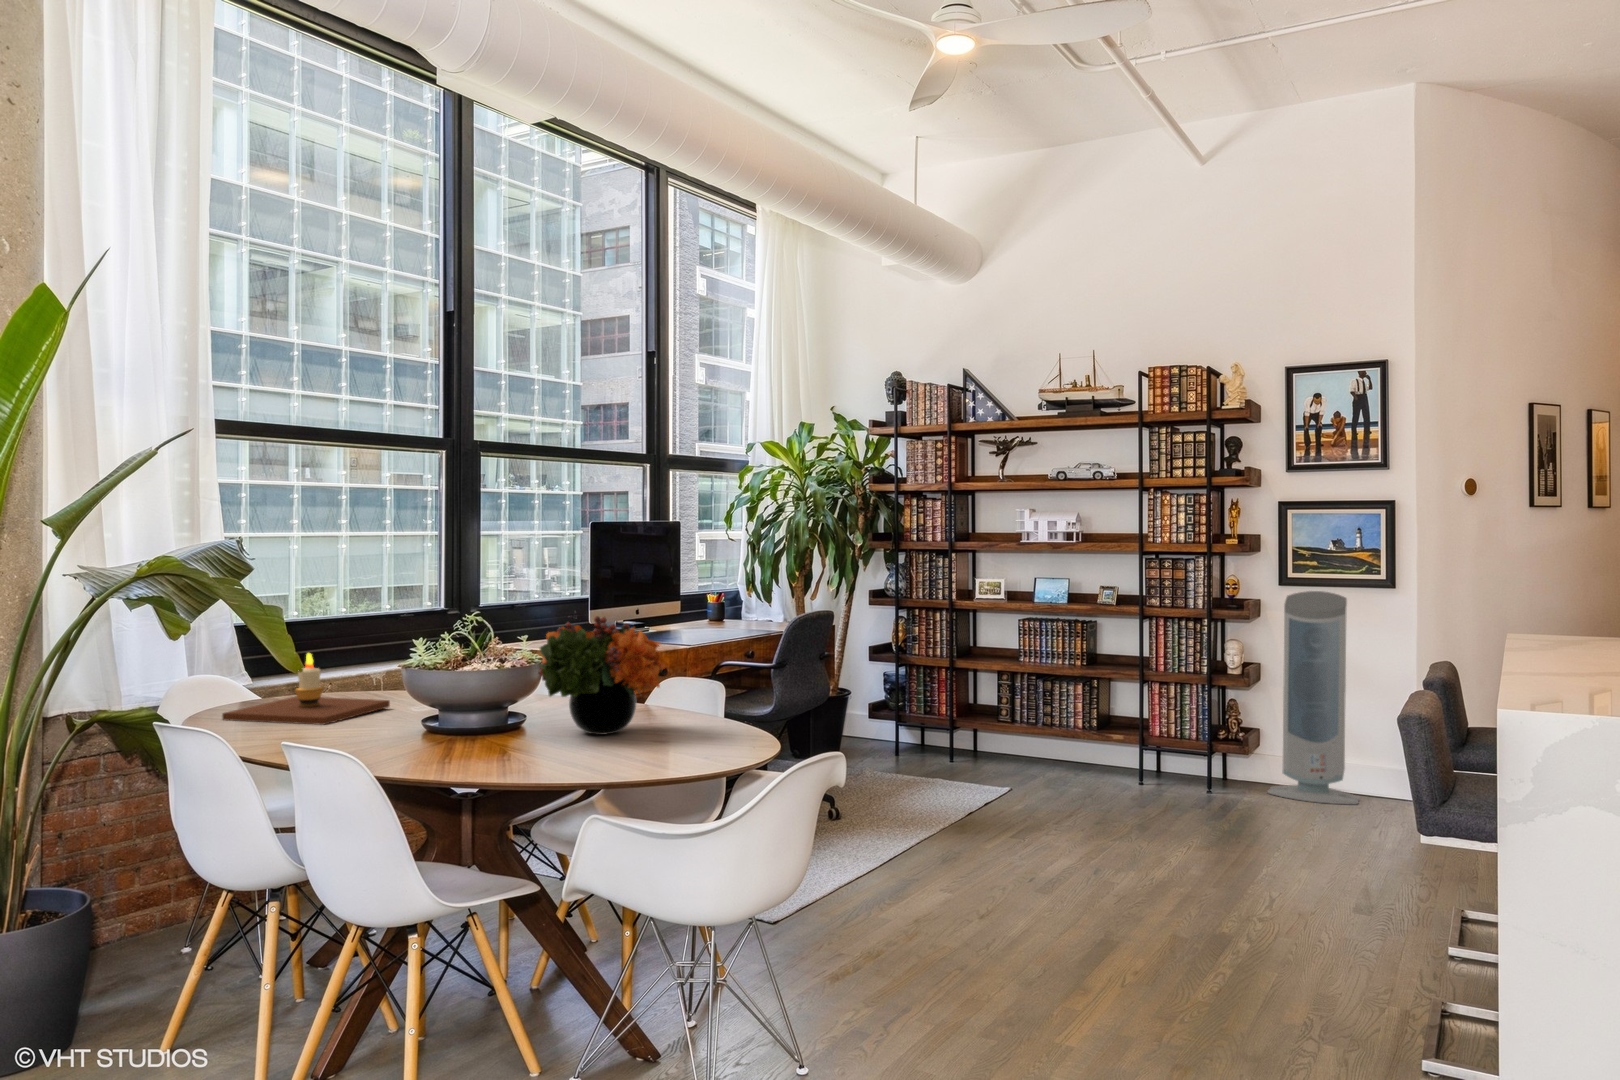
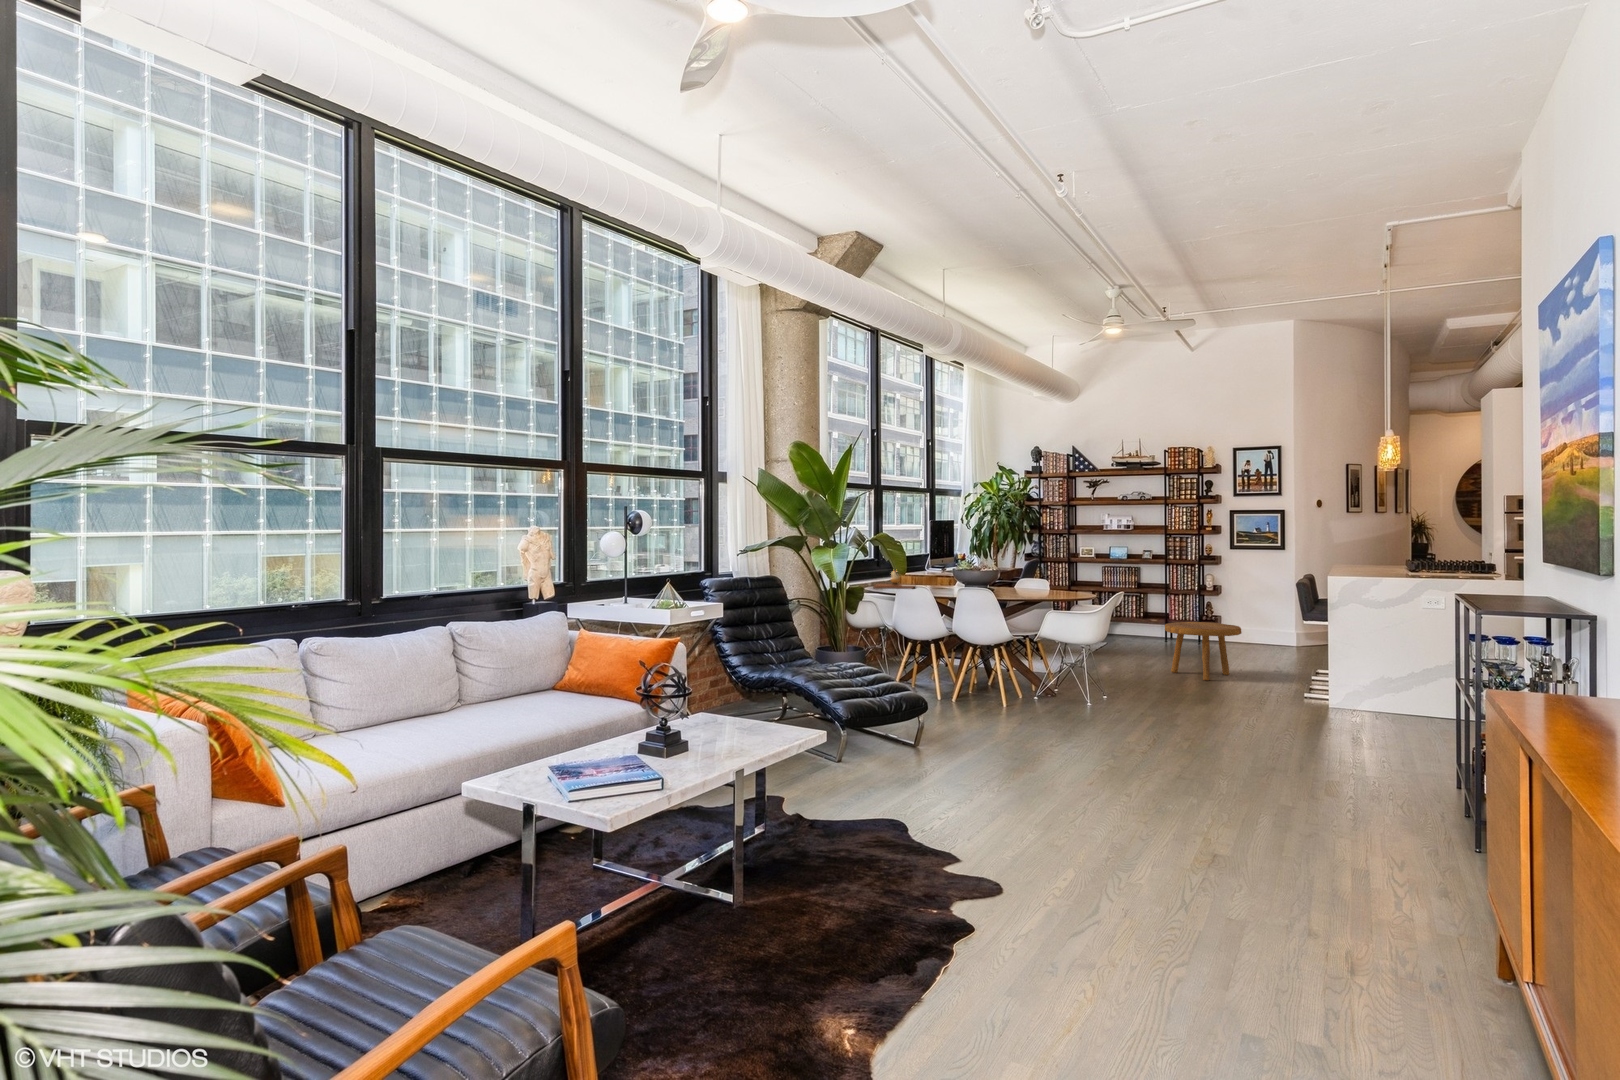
air purifier: present [1267,591,1360,804] -> none [1225,551,1268,647]
flower arrangement: present [538,616,667,735] -> none [989,551,1034,590]
footstool: none [1081,792,1286,984] -> present [1165,622,1242,680]

